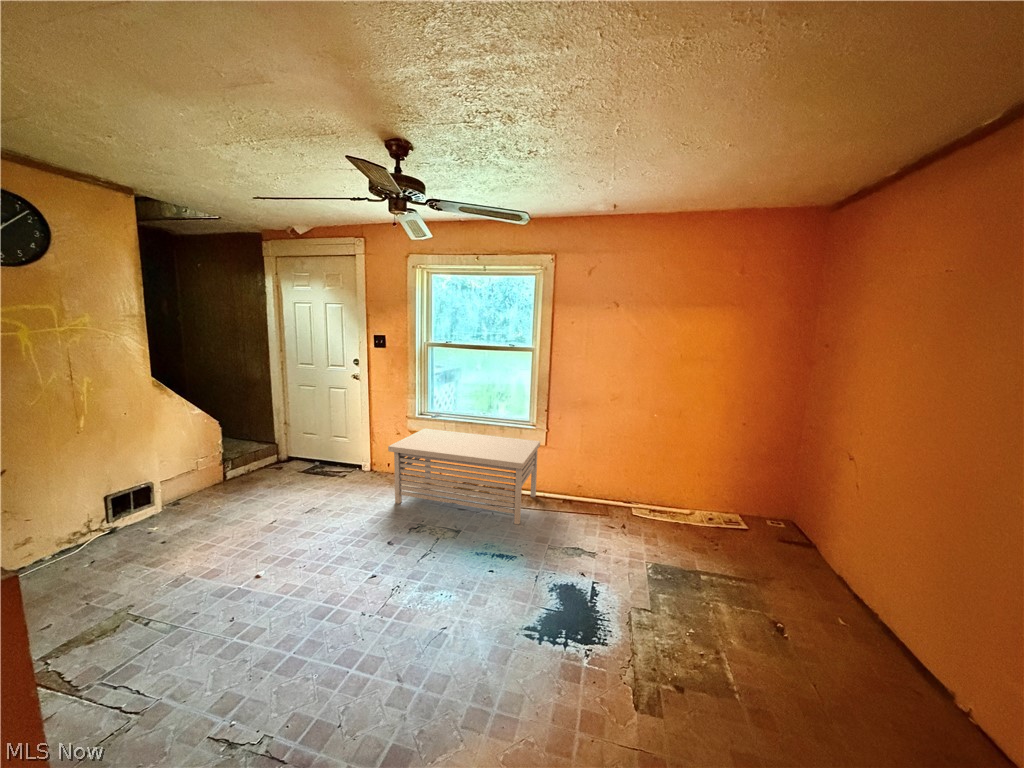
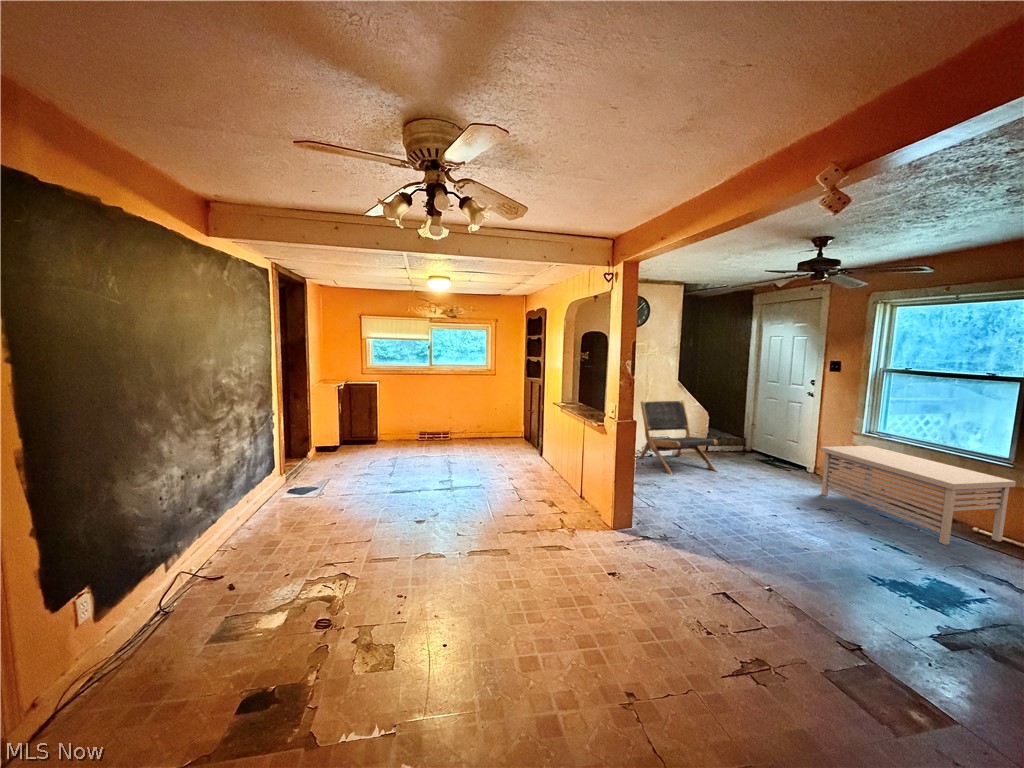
lounge chair: none [49,413,254,573] -> present [640,400,717,474]

